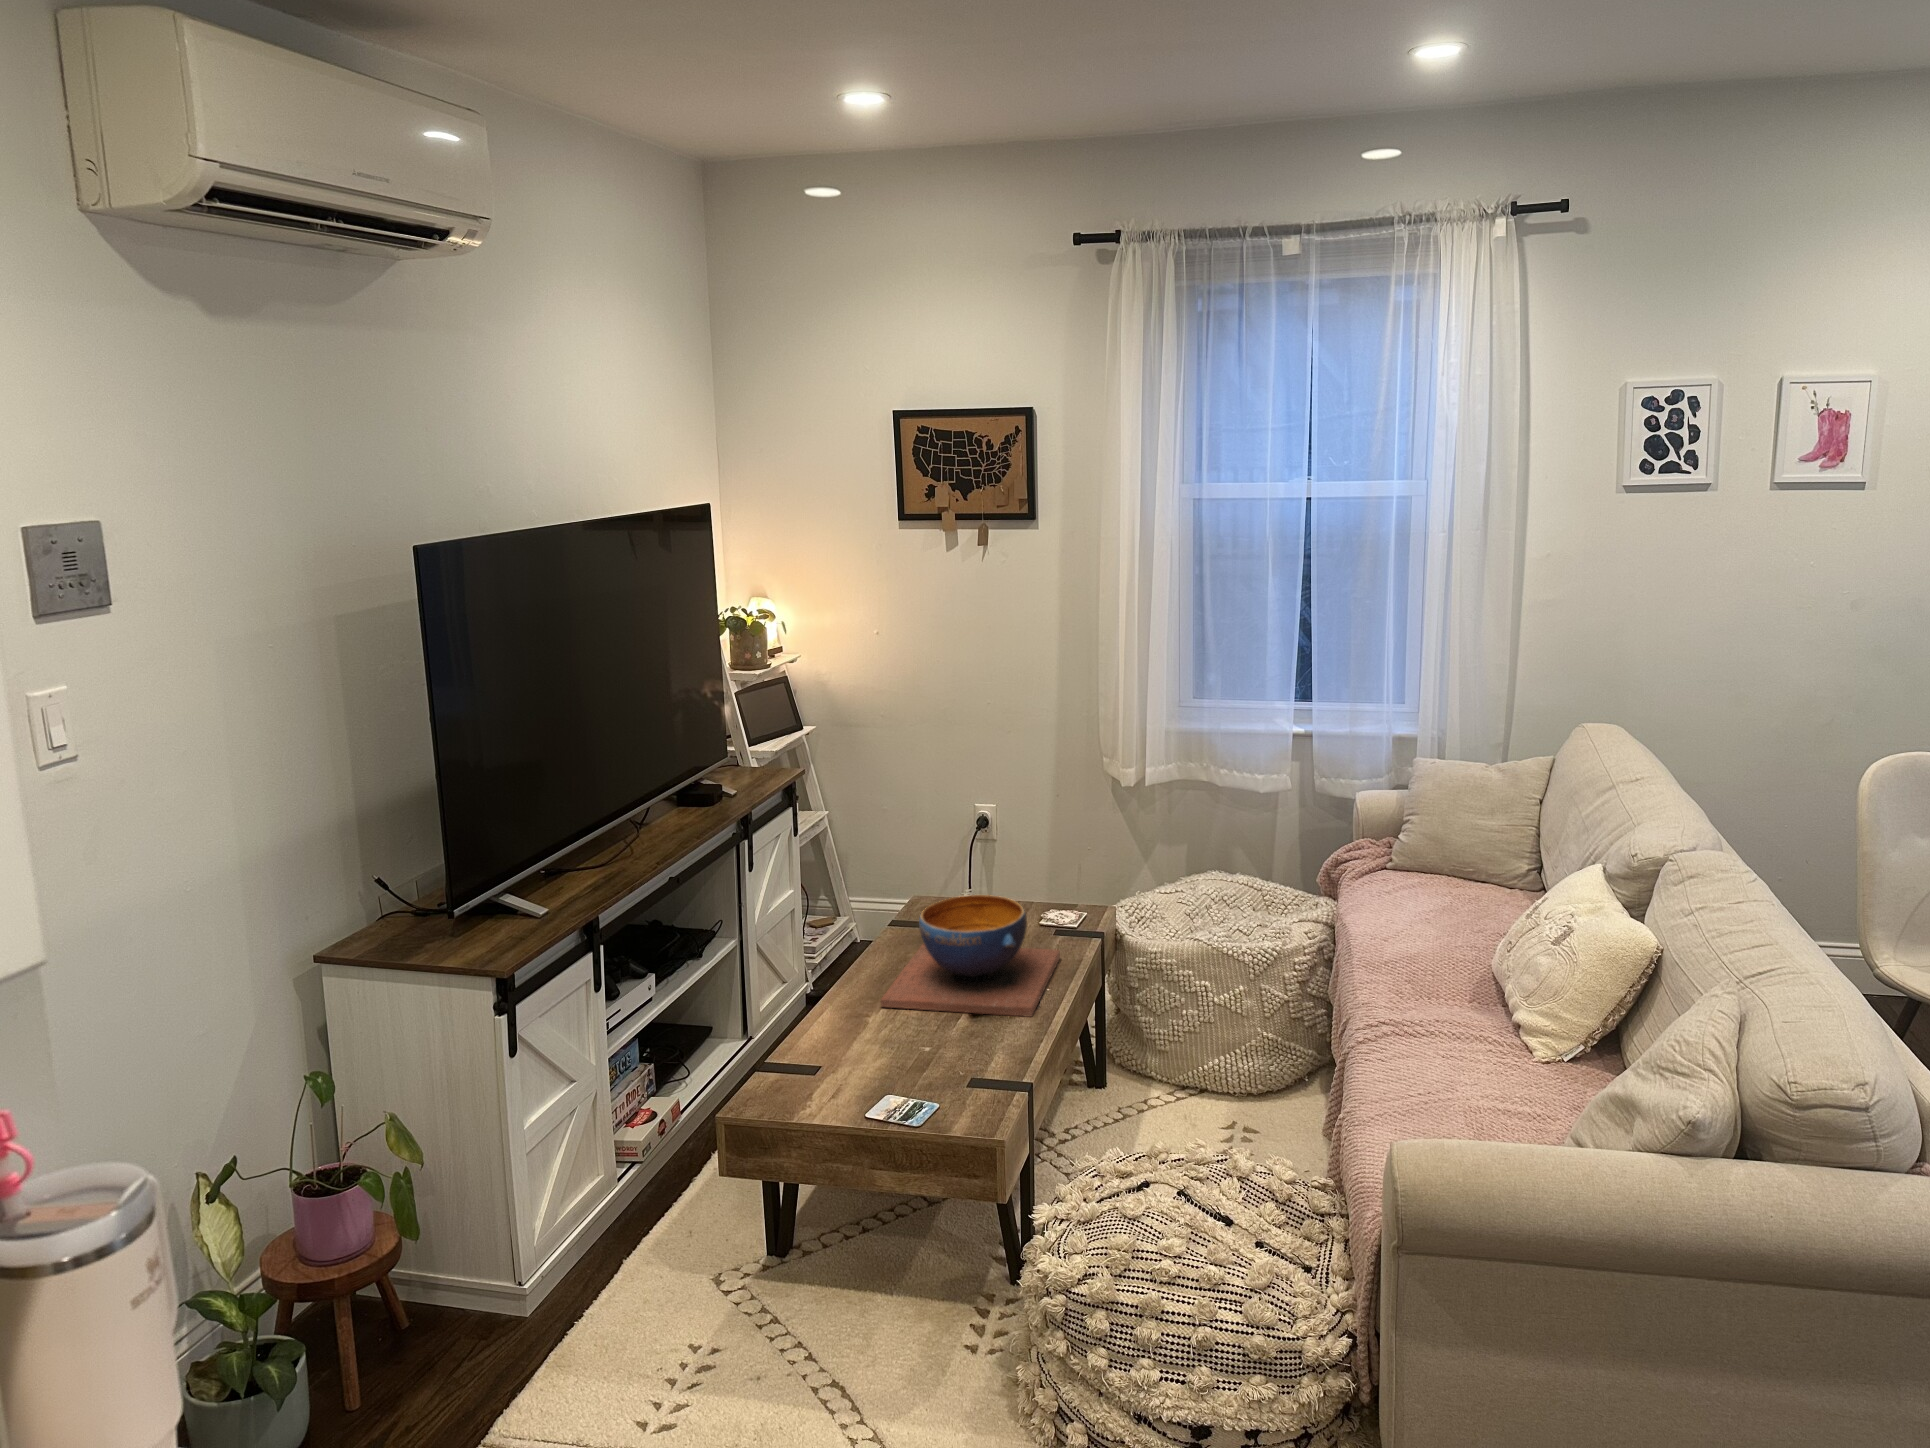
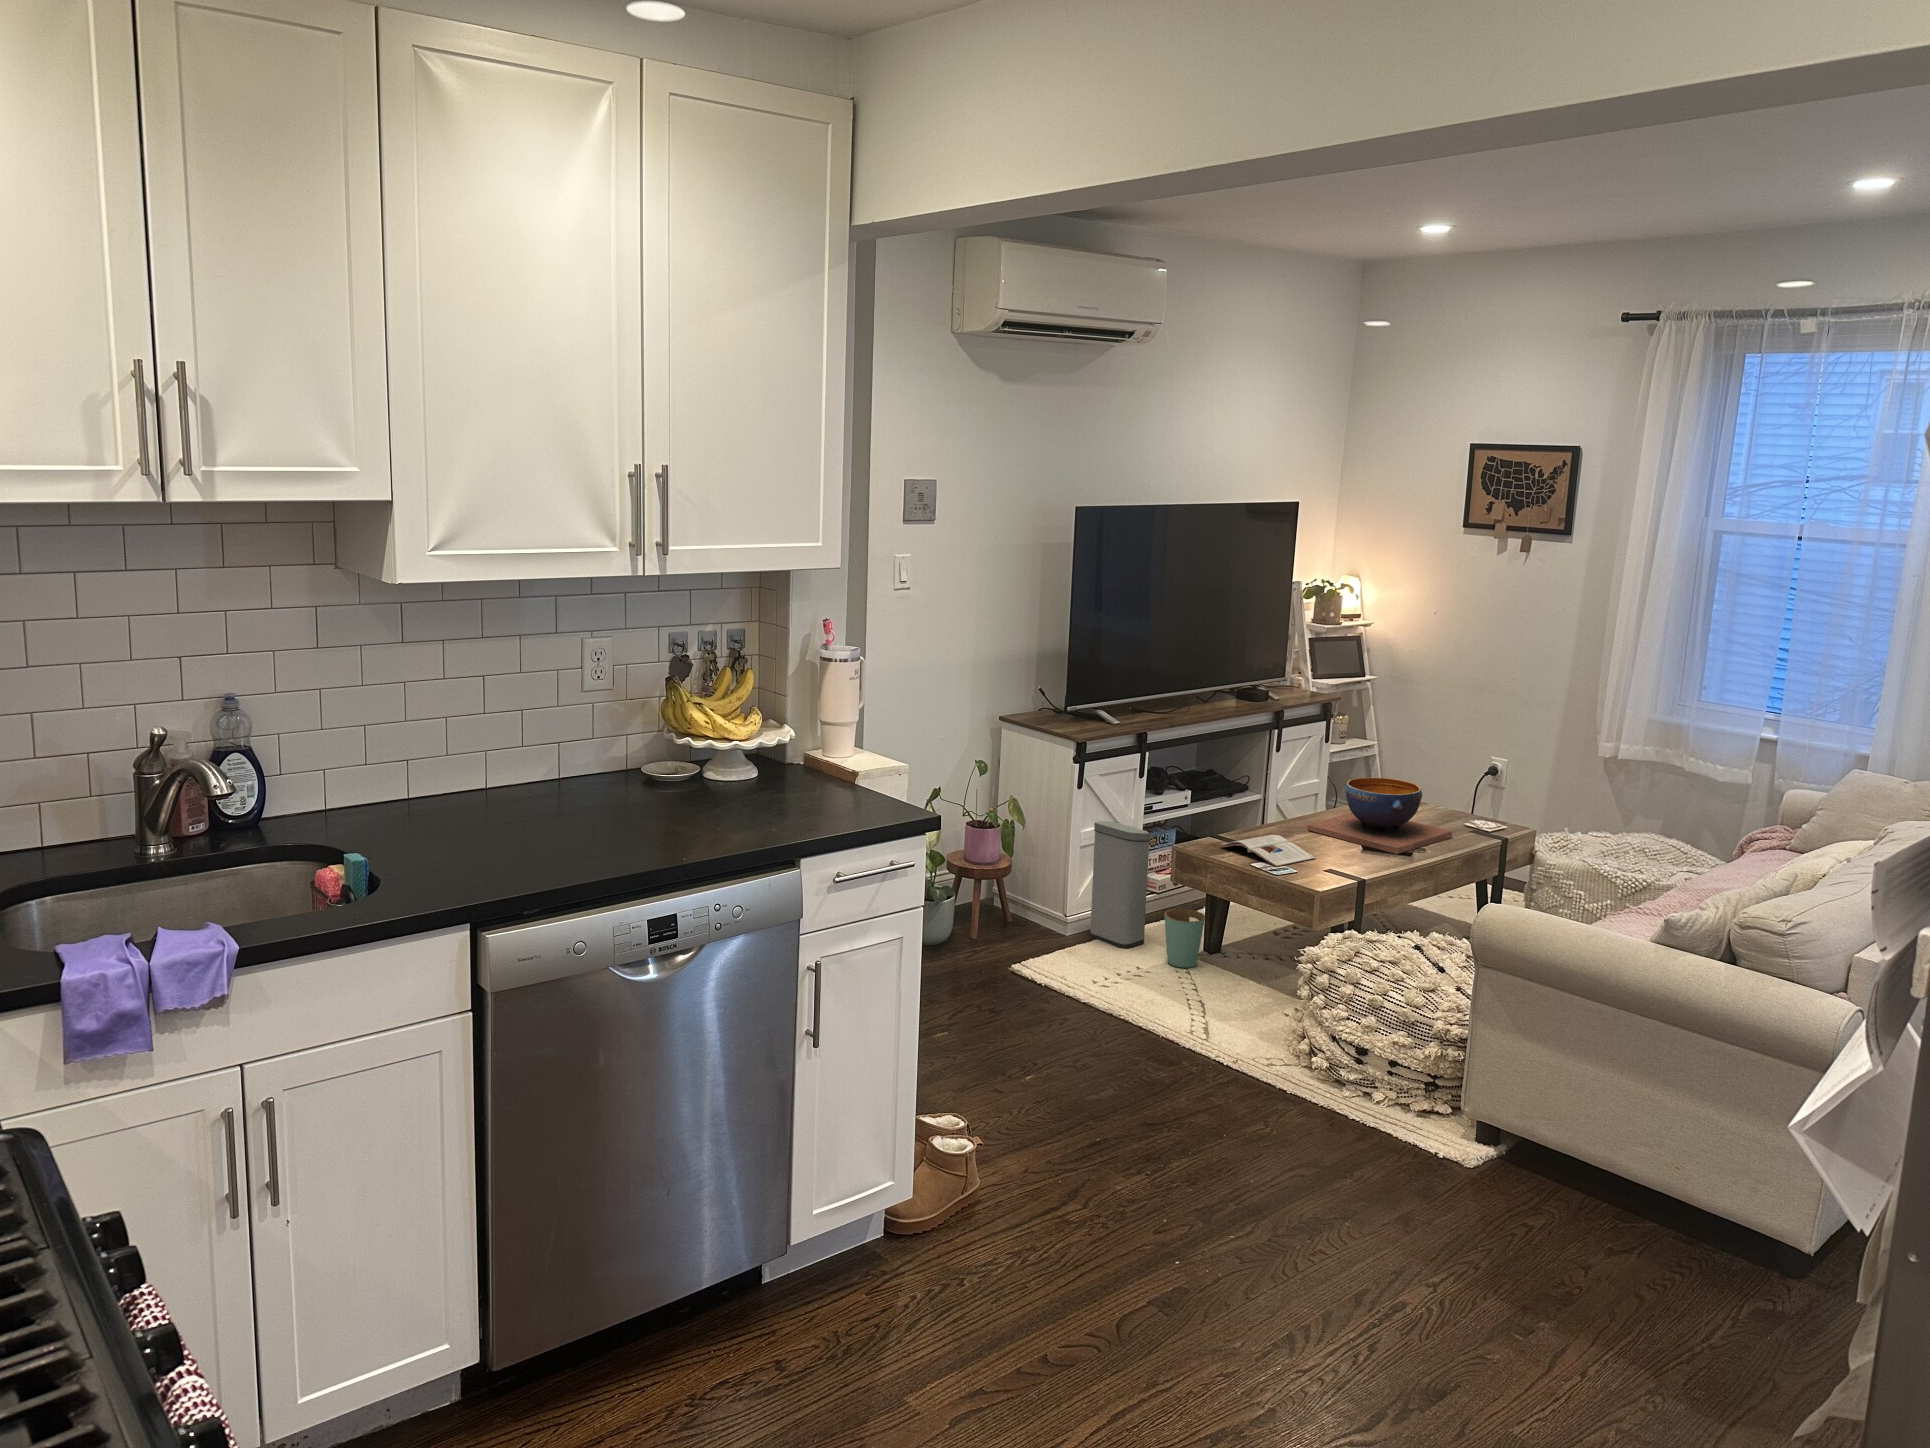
magazine: none [793,1042,944,1111] -> present [1220,835,1315,867]
trash can: none [551,1089,784,1312] -> present [1090,821,1205,968]

